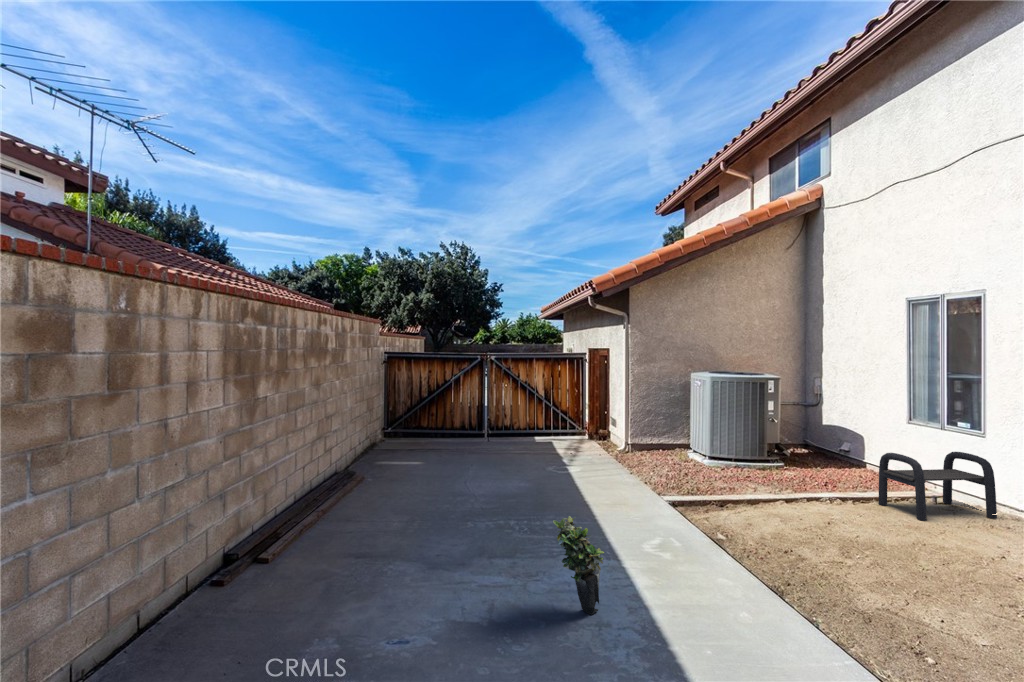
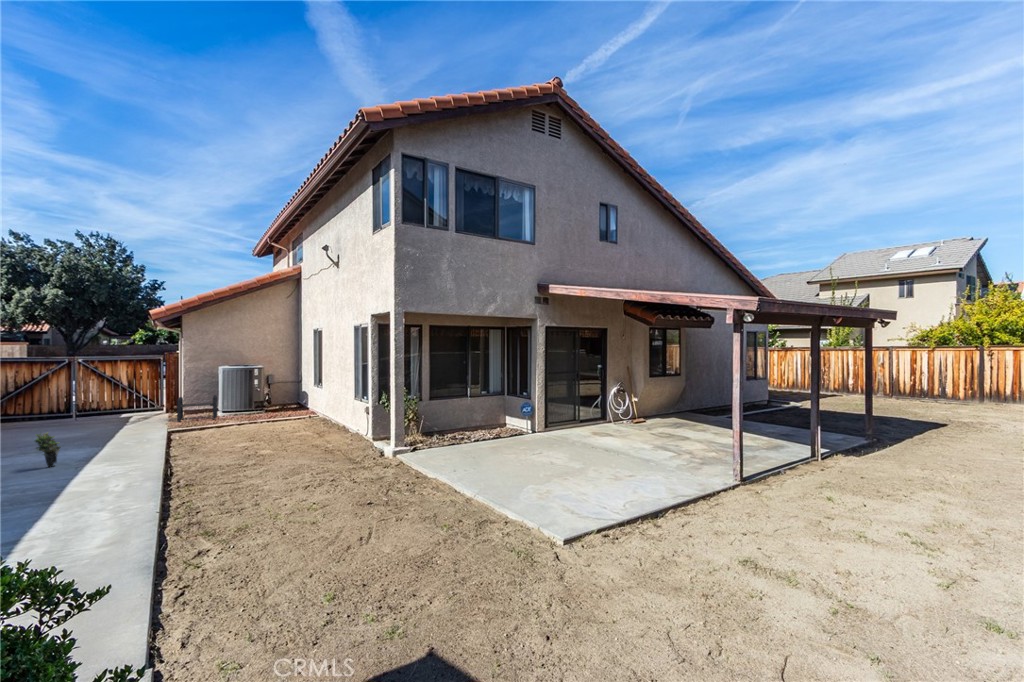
bench: present [879,452,997,521] -> present [177,395,218,422]

